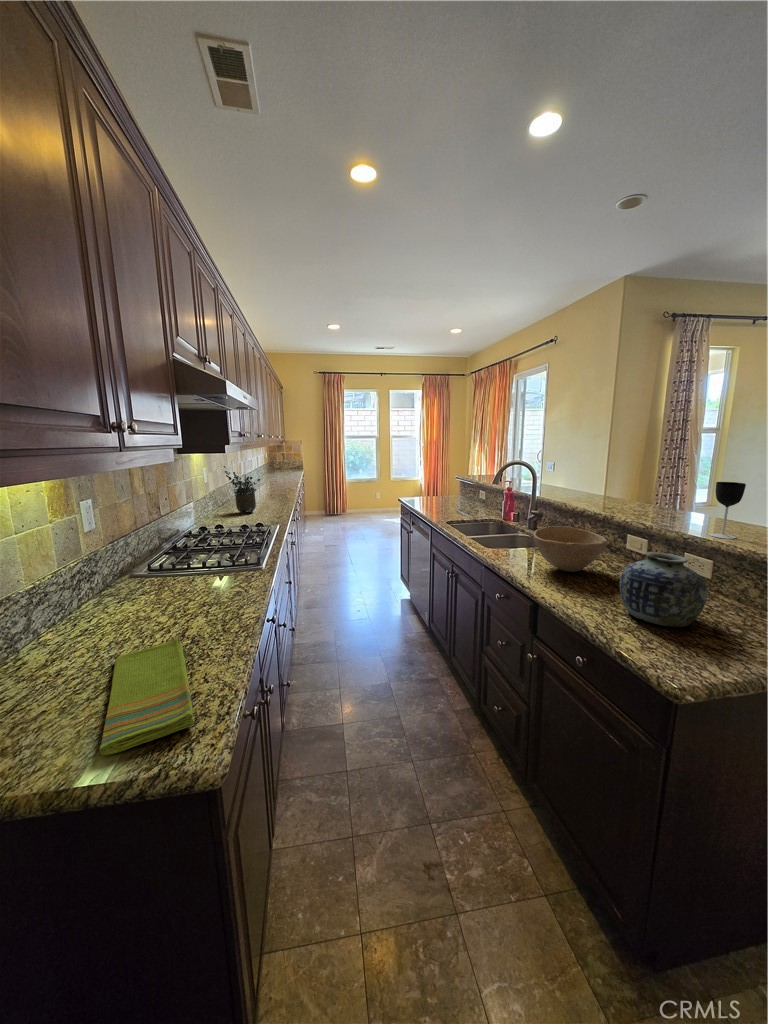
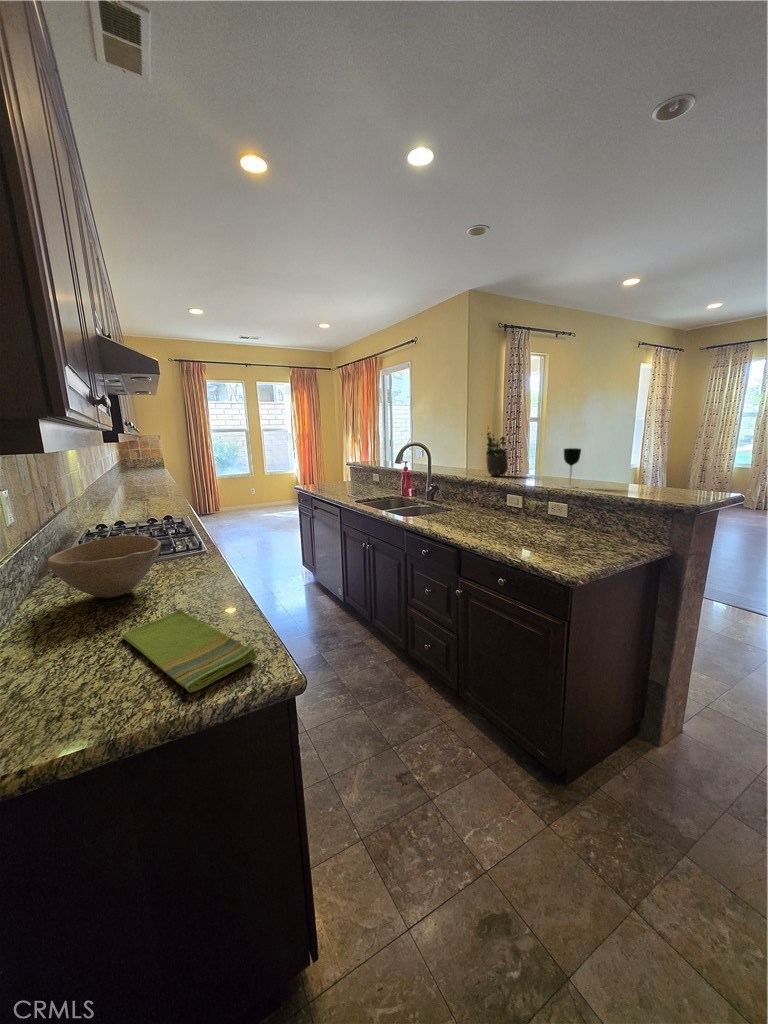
potted plant: present [224,466,260,513] -> present [486,428,510,476]
bowl: present [533,526,608,572] -> present [47,535,161,598]
vase: present [619,552,708,627] -> none [519,497,574,546]

